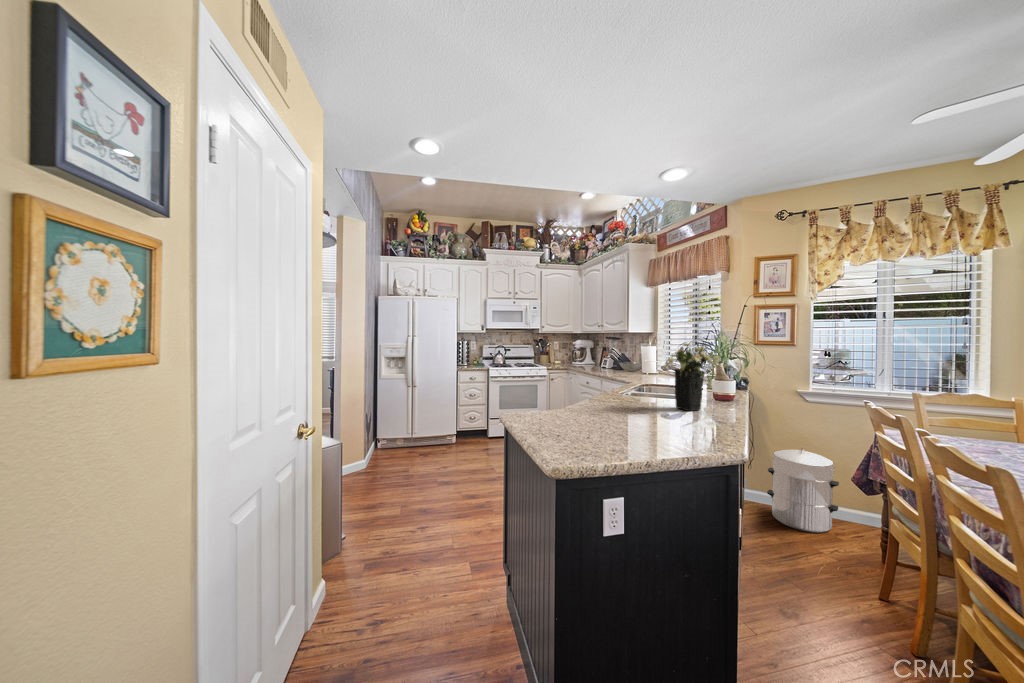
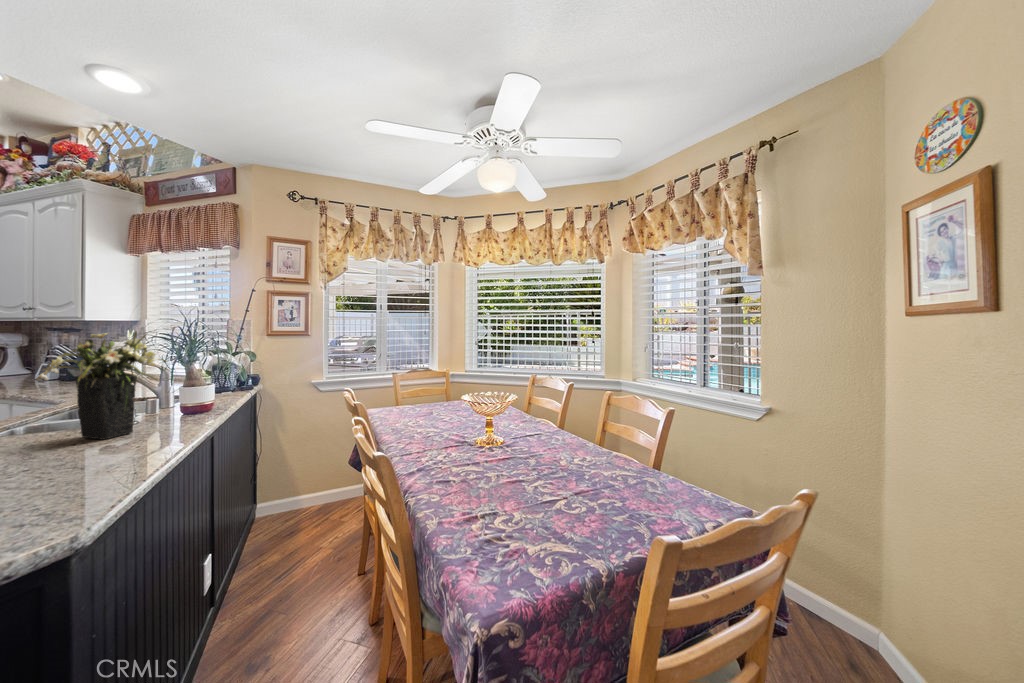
waste bin: present [767,448,839,533] -> none [280,440,345,527]

